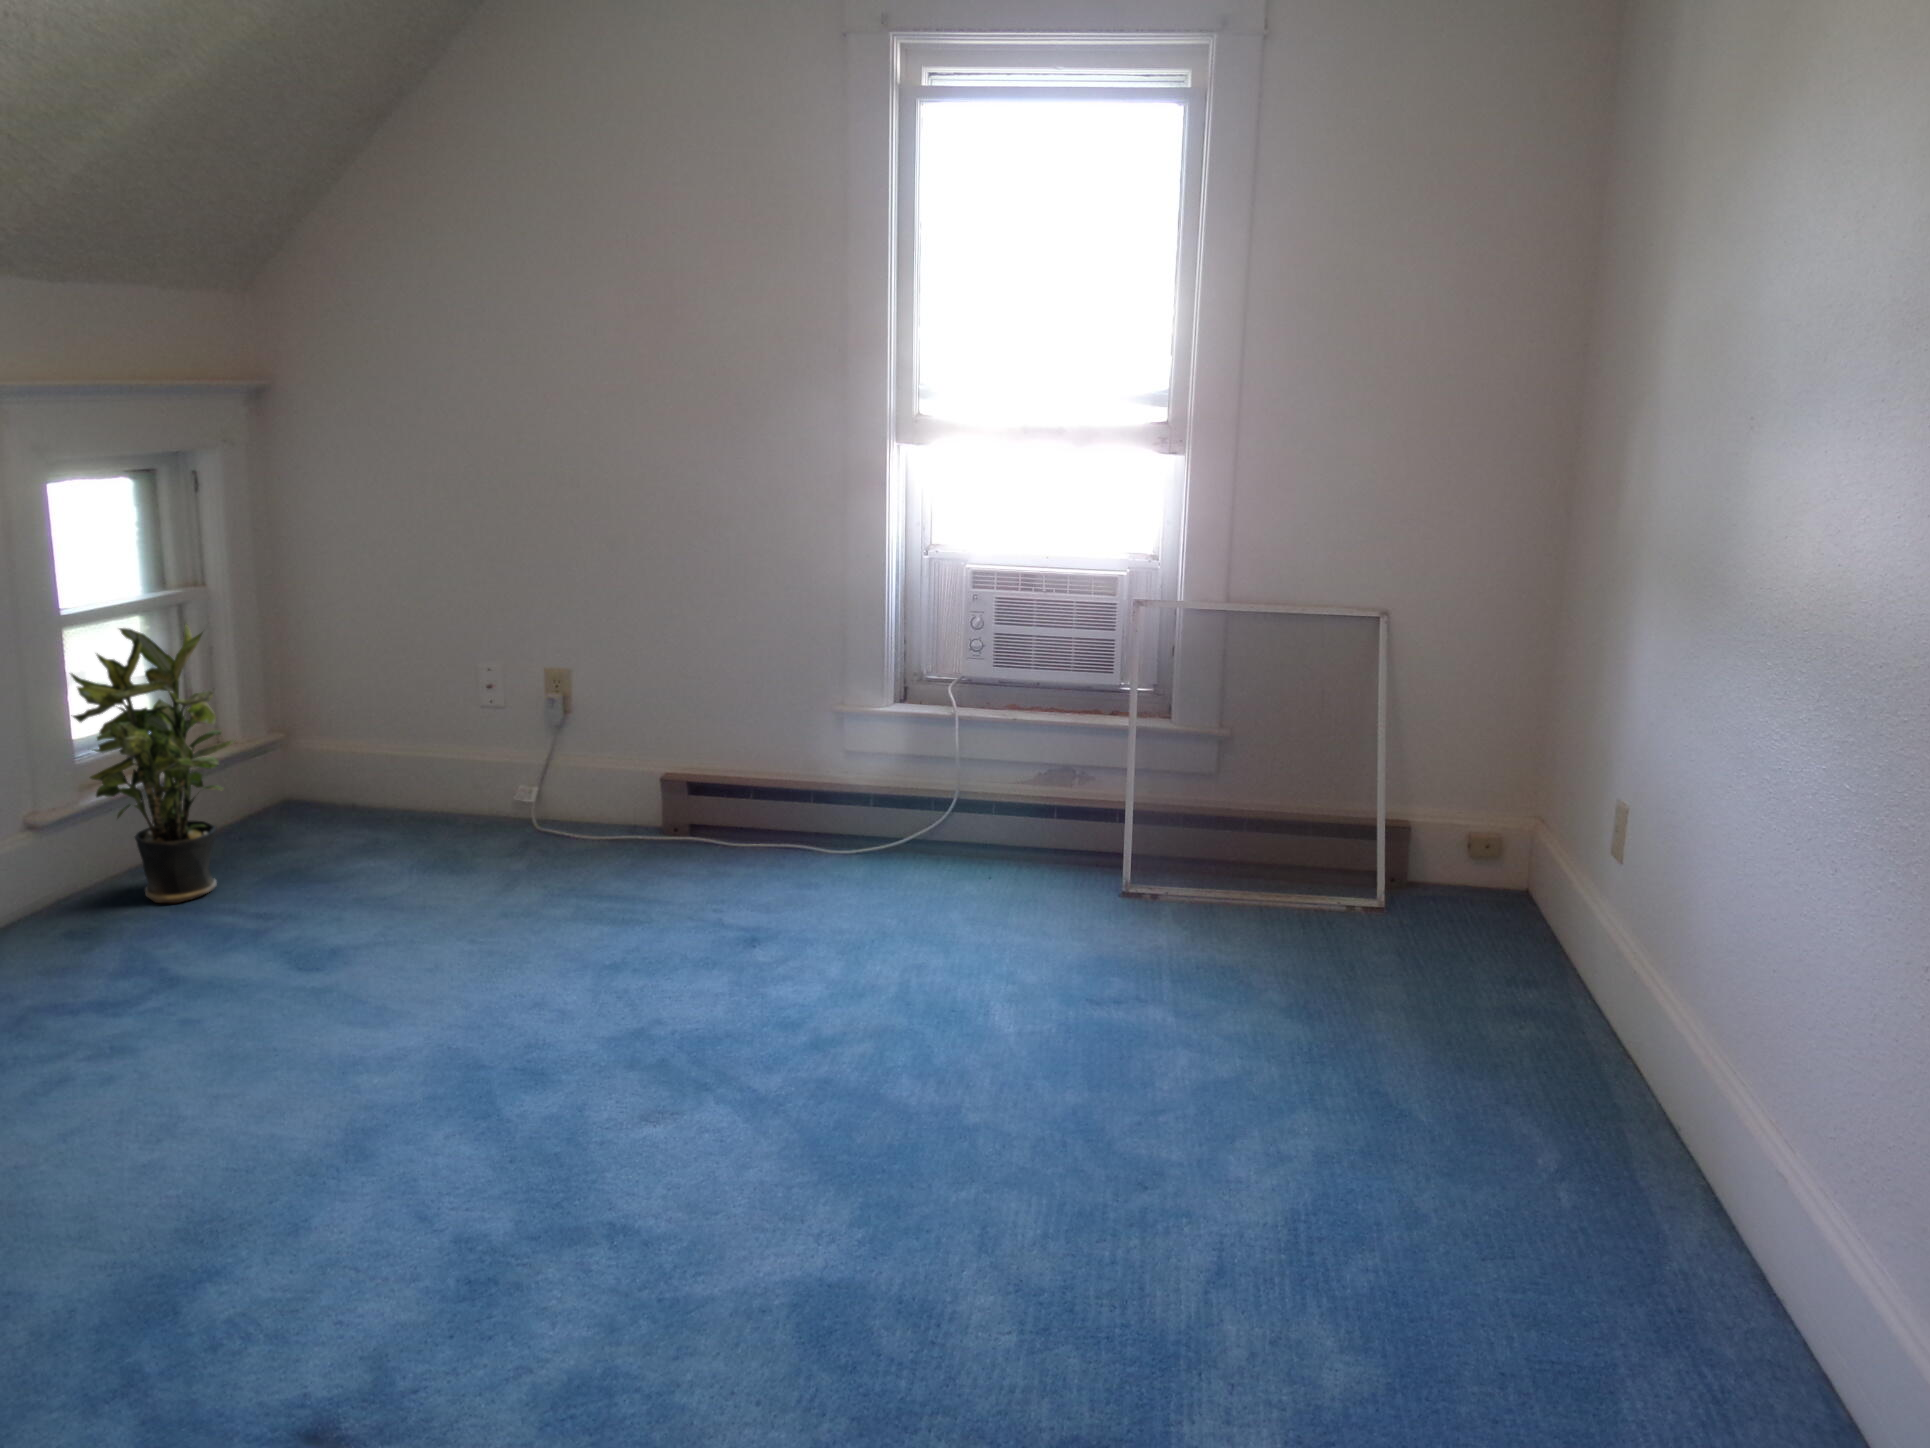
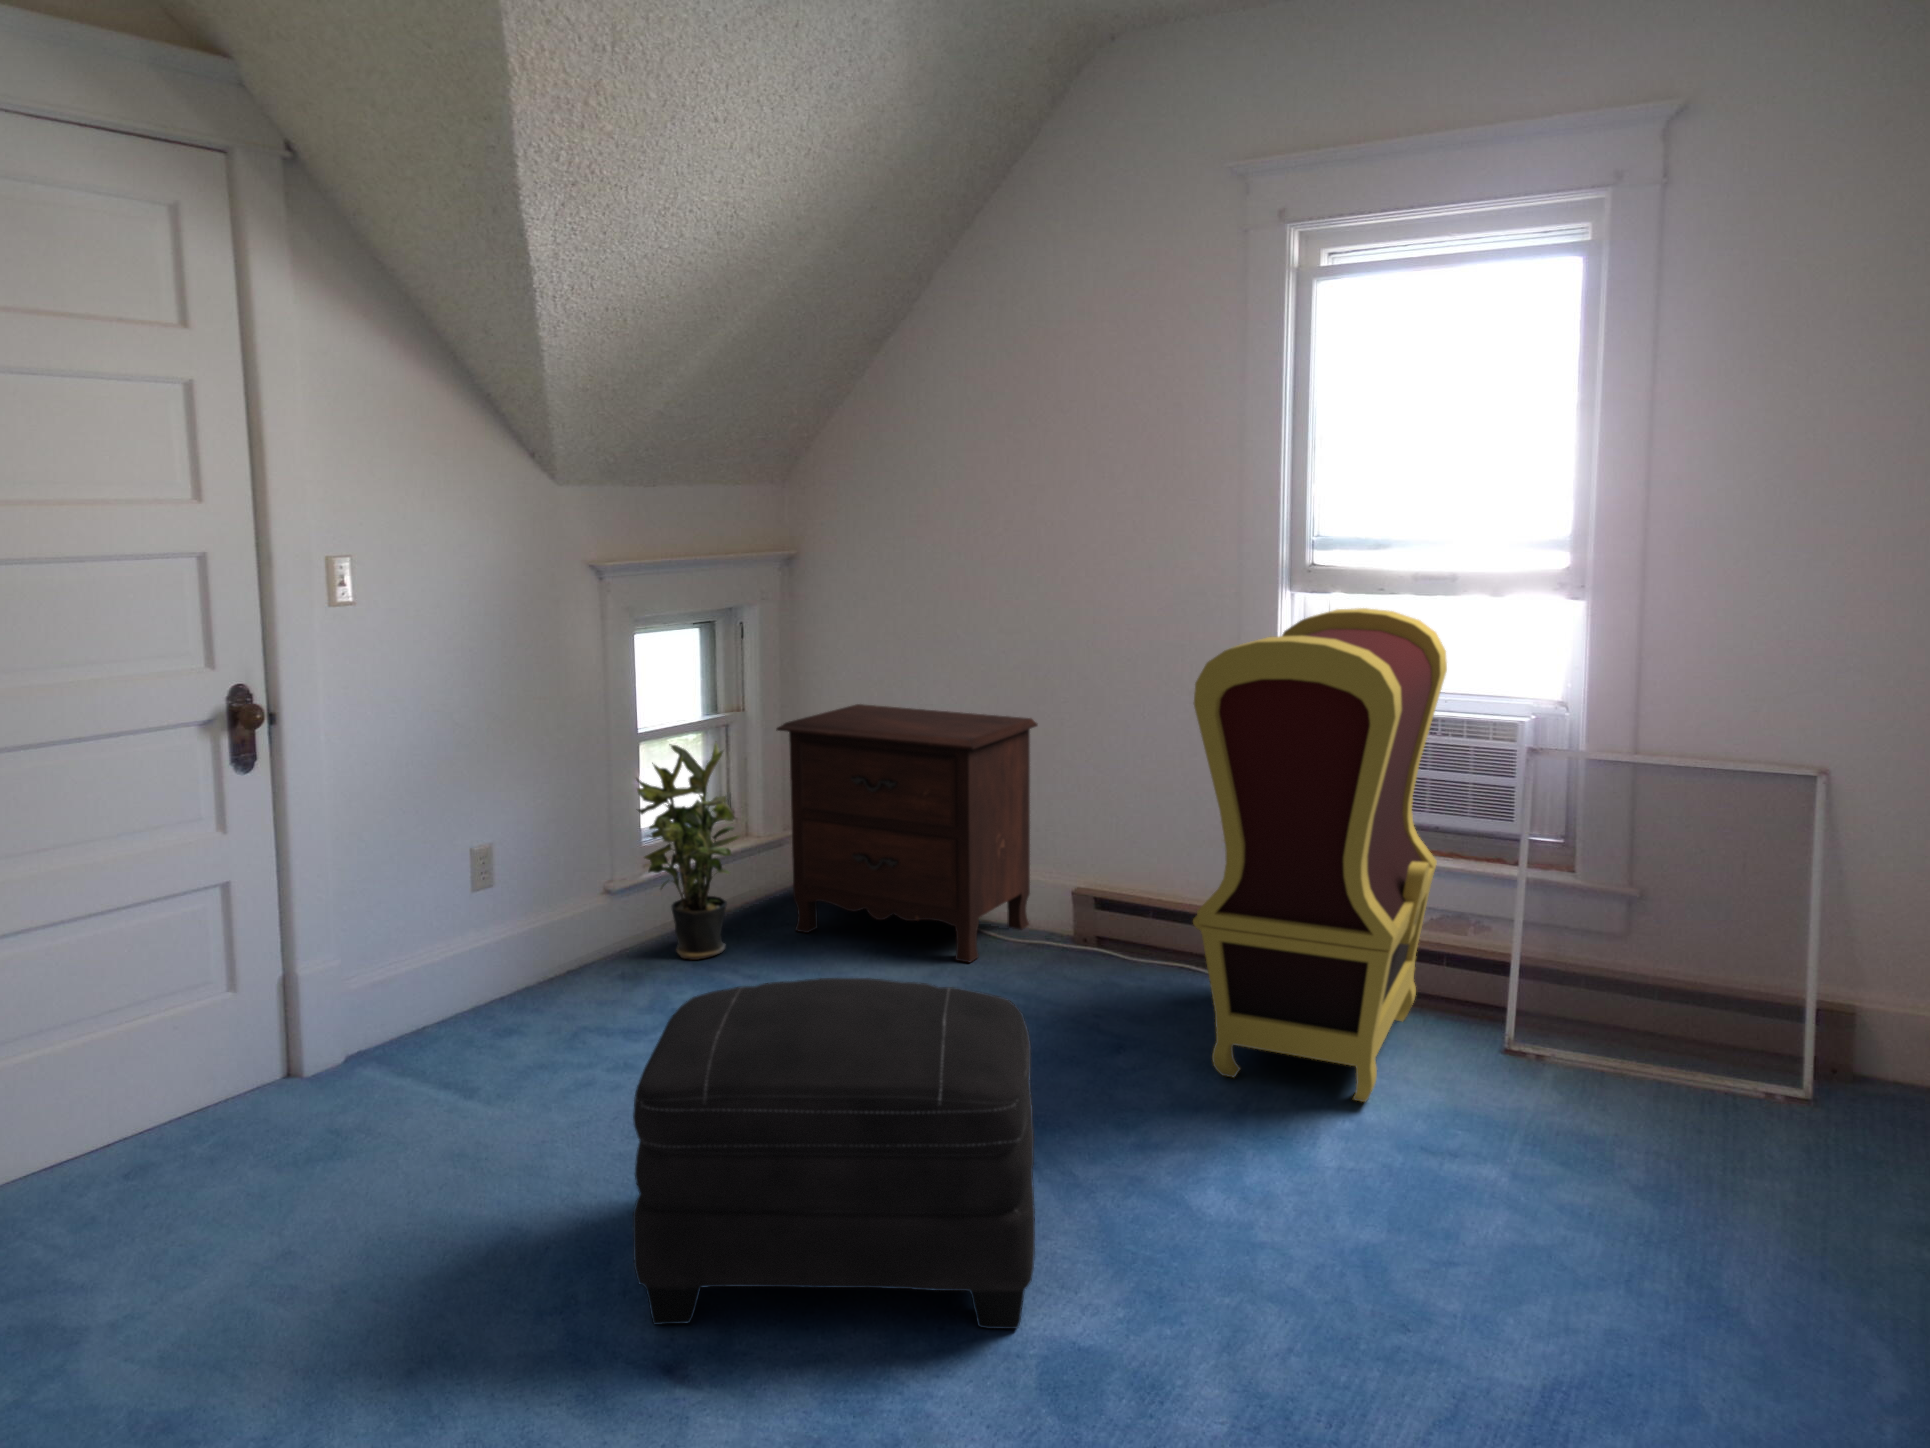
armchair: none [841,458,1064,962] -> present [1193,608,1447,1102]
nightstand: none [270,573,608,869] -> present [777,704,1037,962]
ottoman: none [236,890,767,1362] -> present [633,978,1035,1329]

